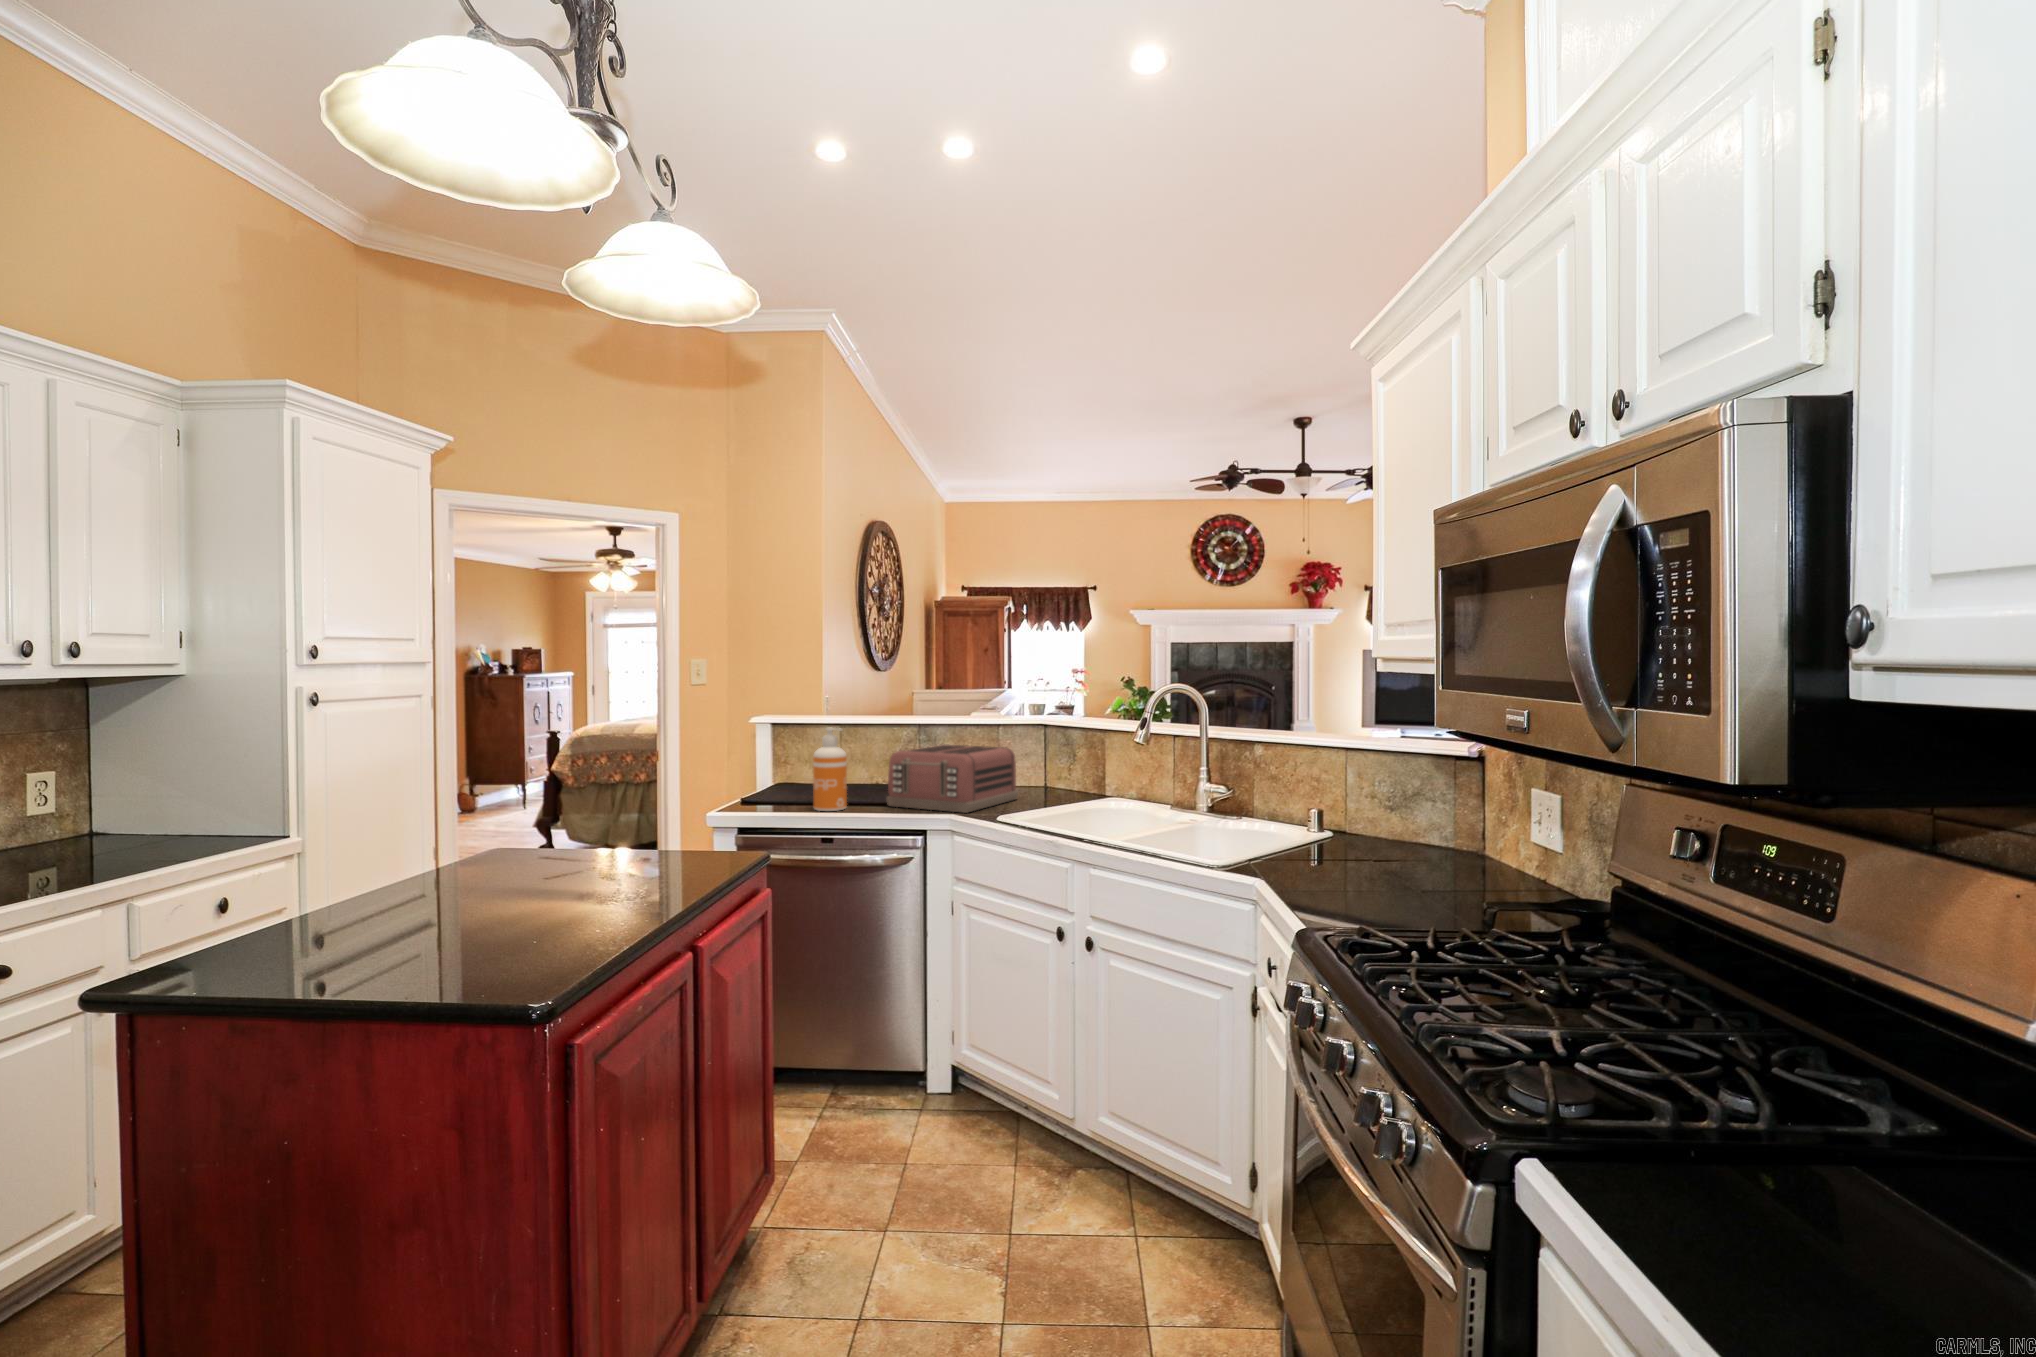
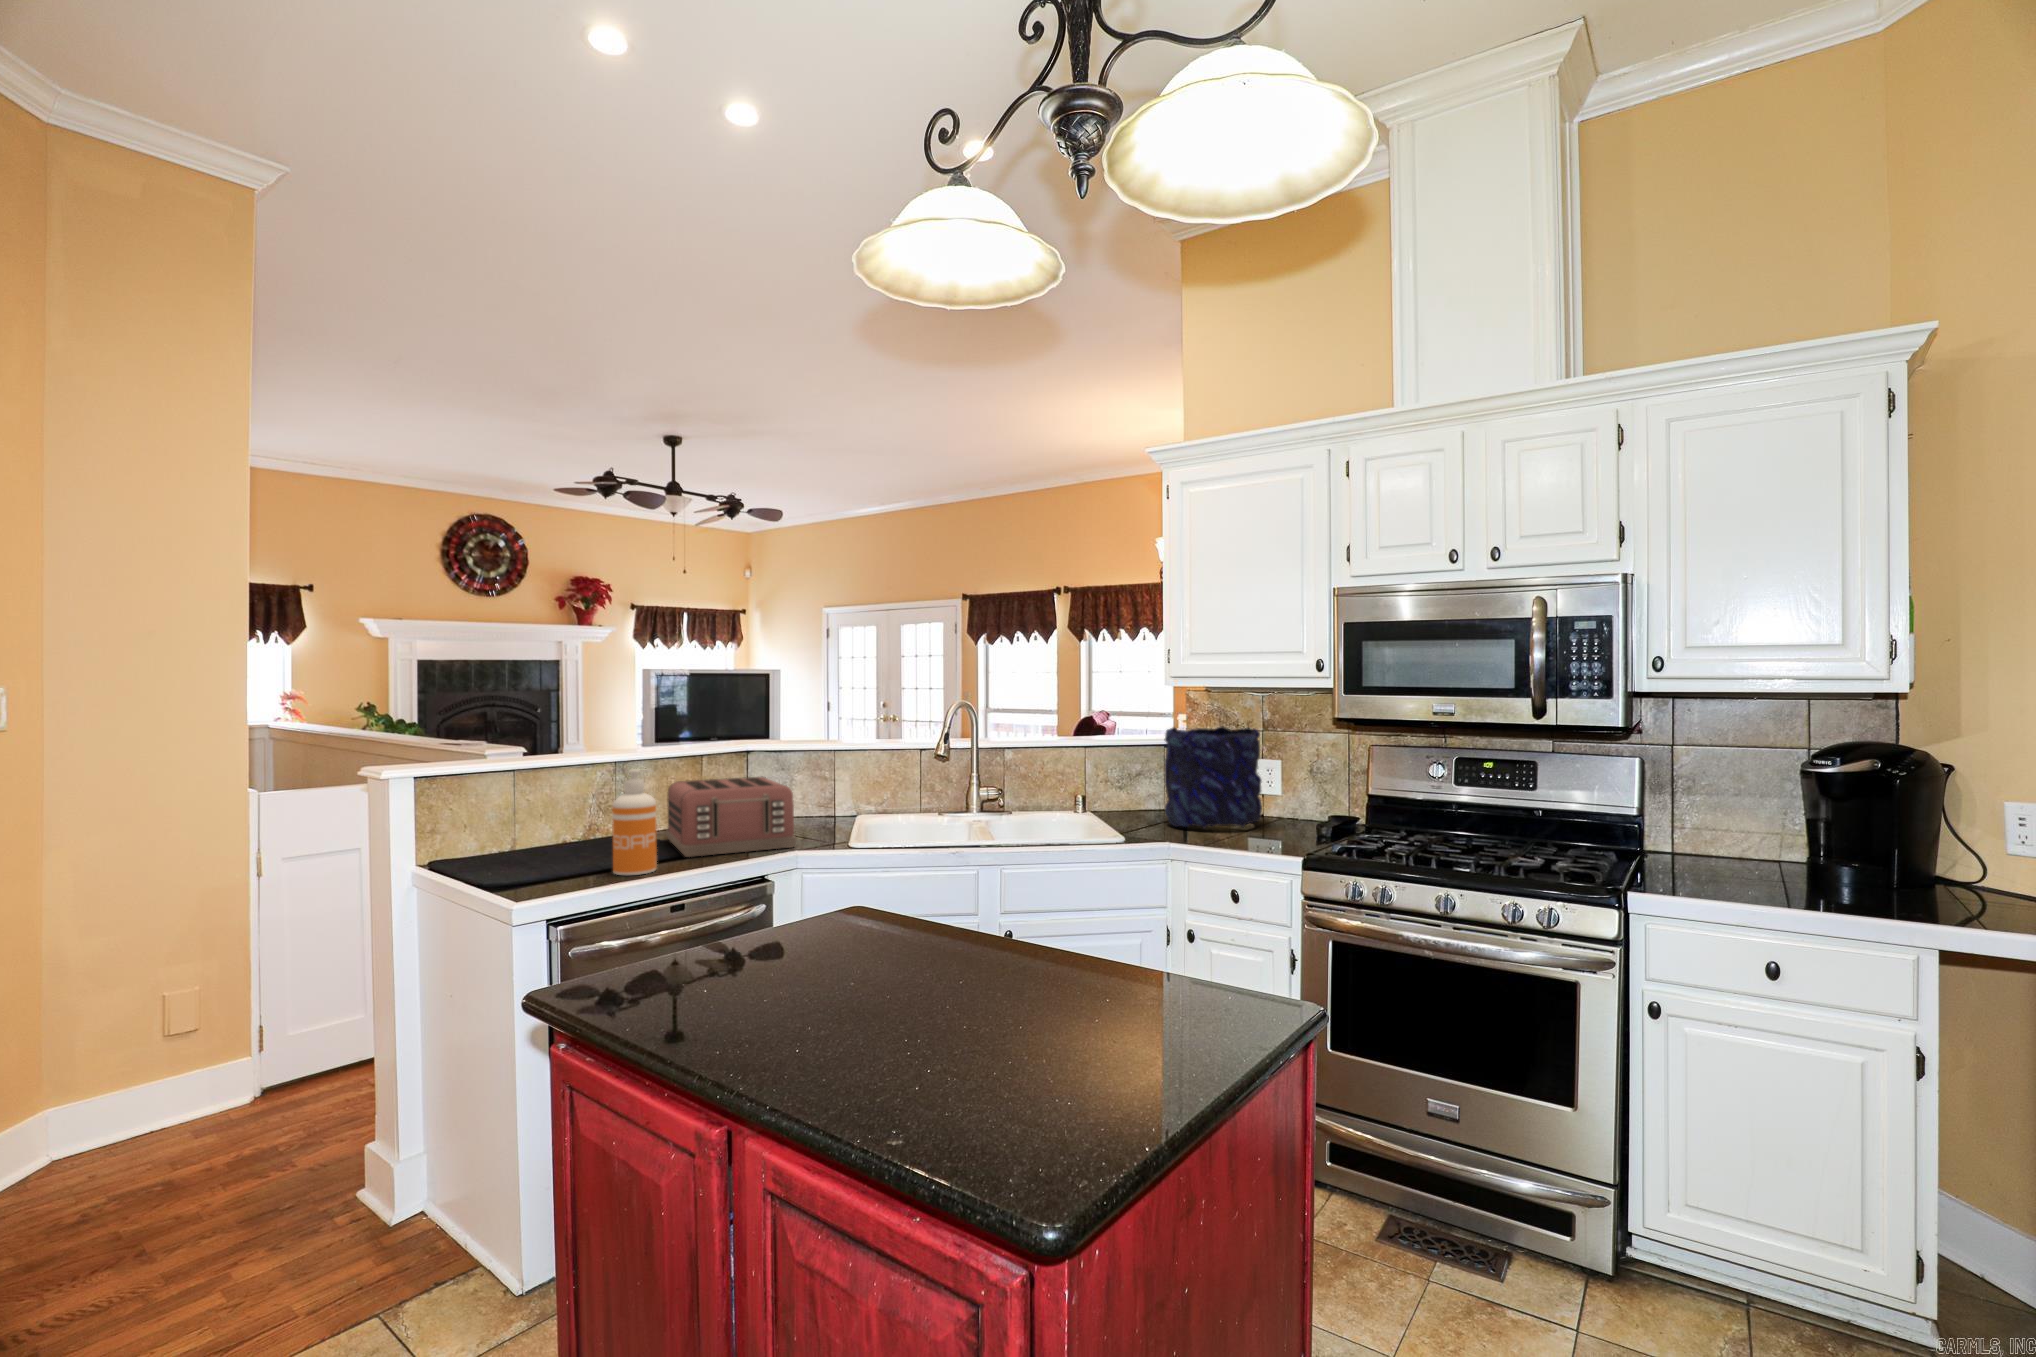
vase: none [1327,727,1484,886] -> present [1165,726,1262,828]

